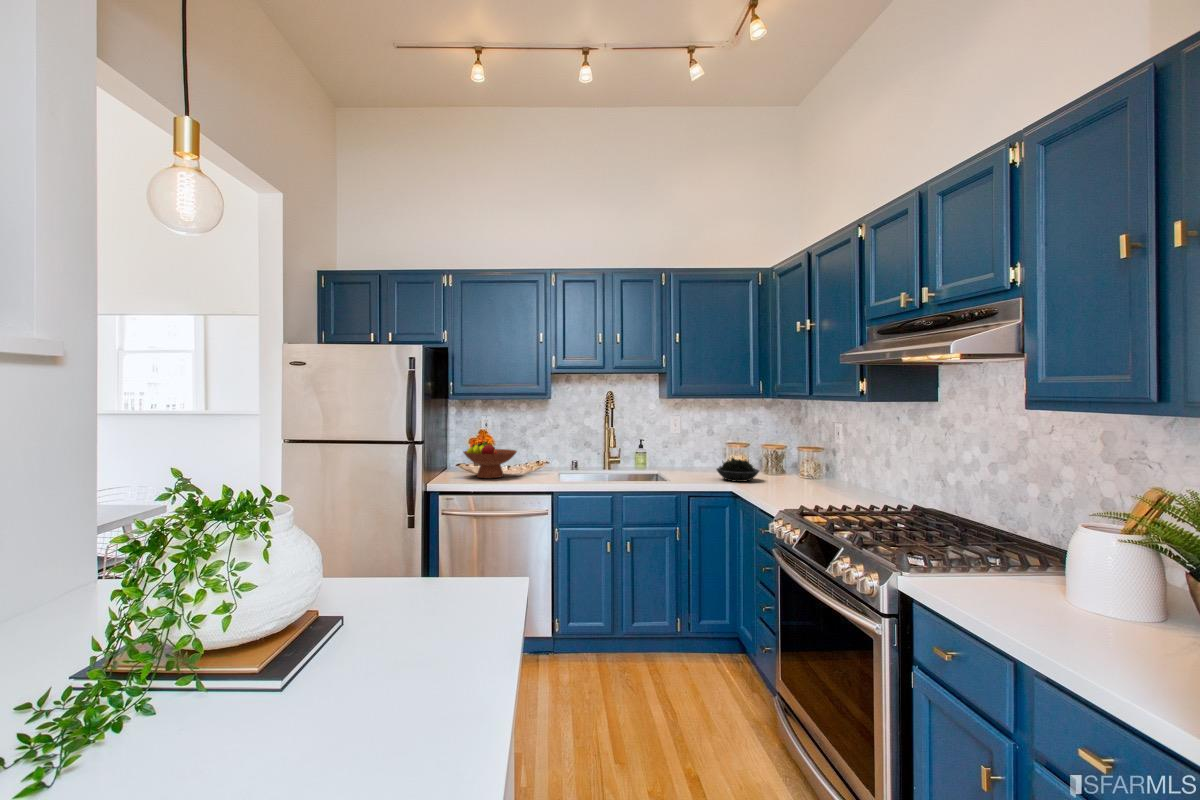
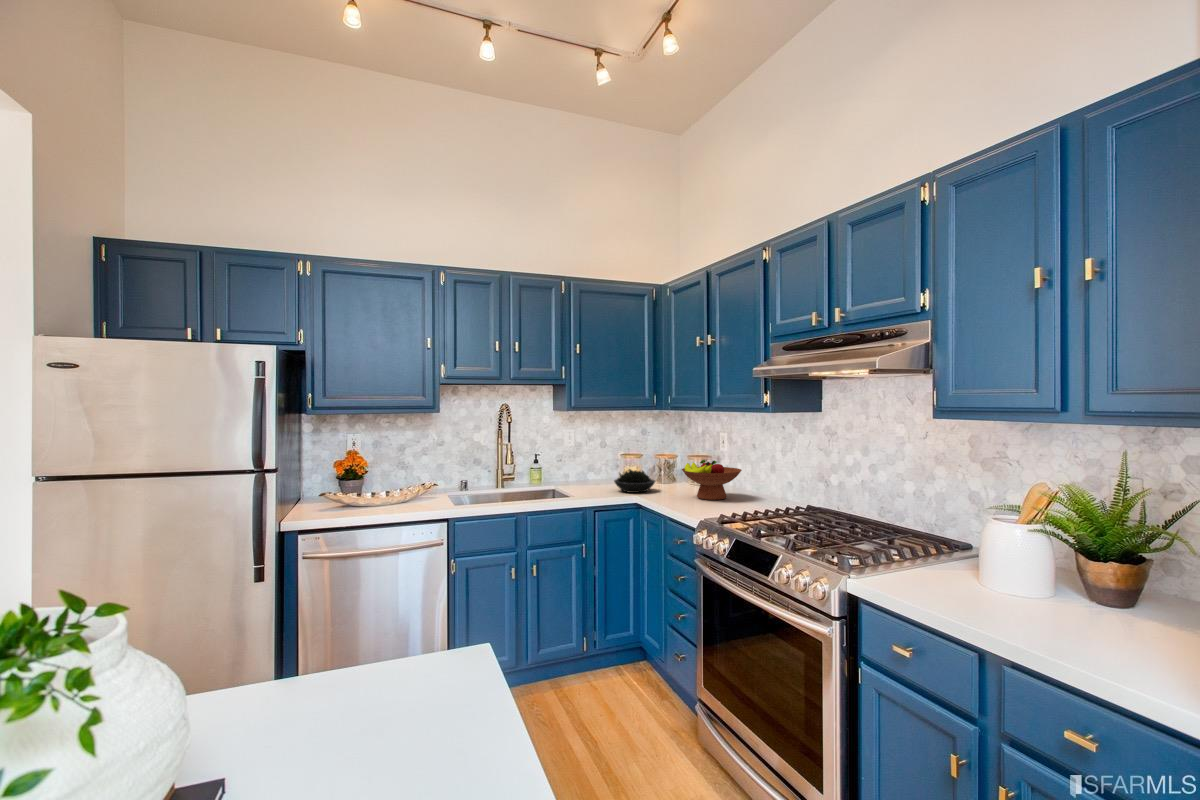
fruit bowl: present [464,442,517,478] -> present [682,460,742,500]

